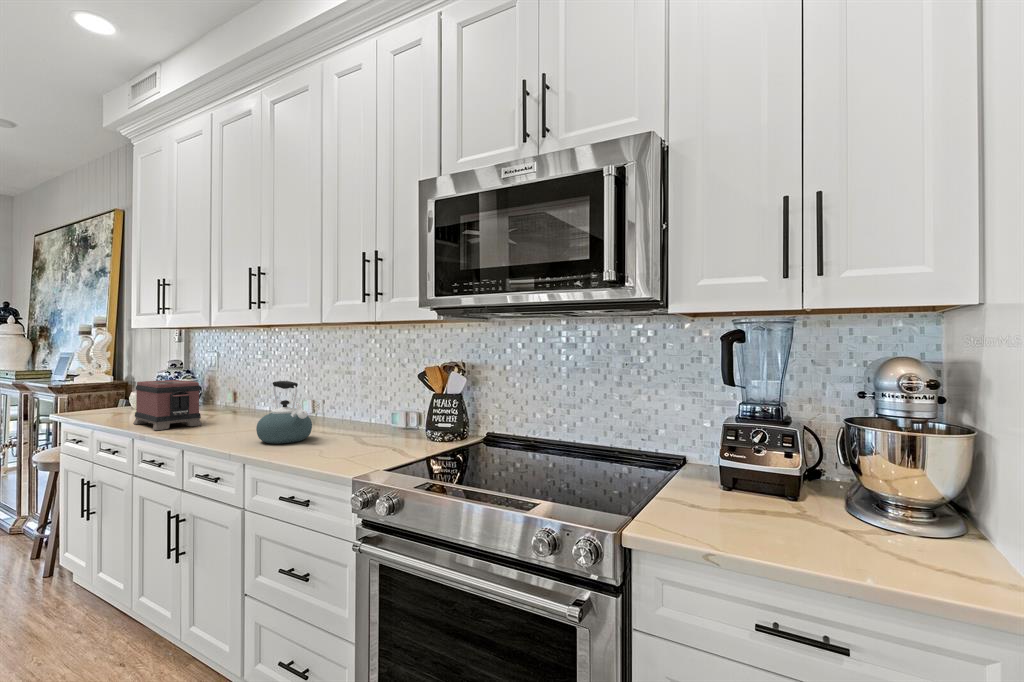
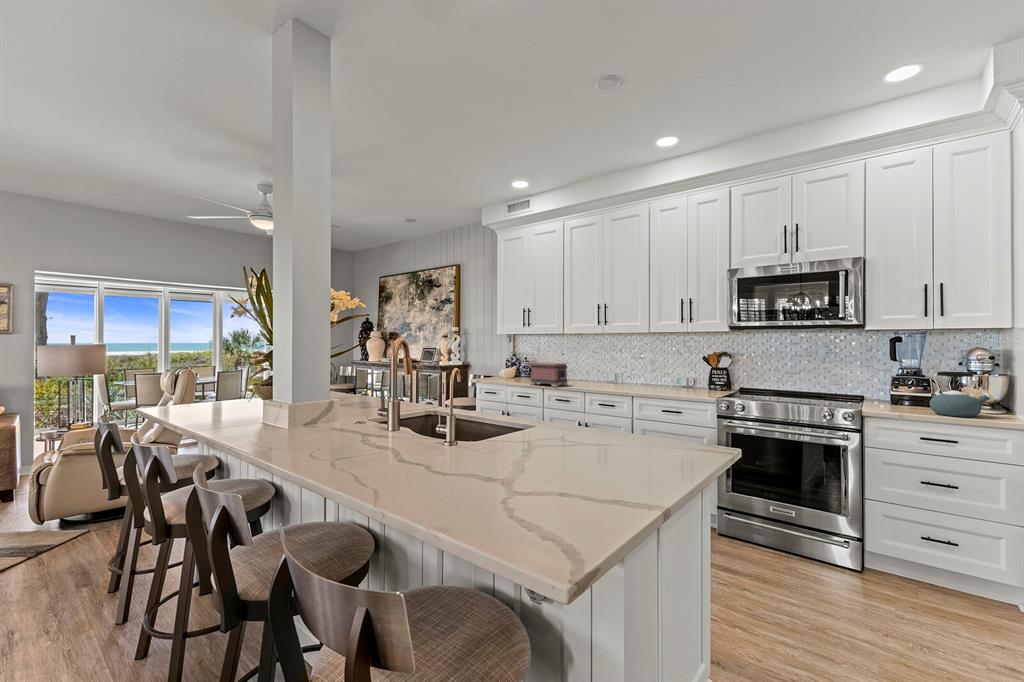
kettle: present [256,381,312,444] -> present [930,372,993,417]

